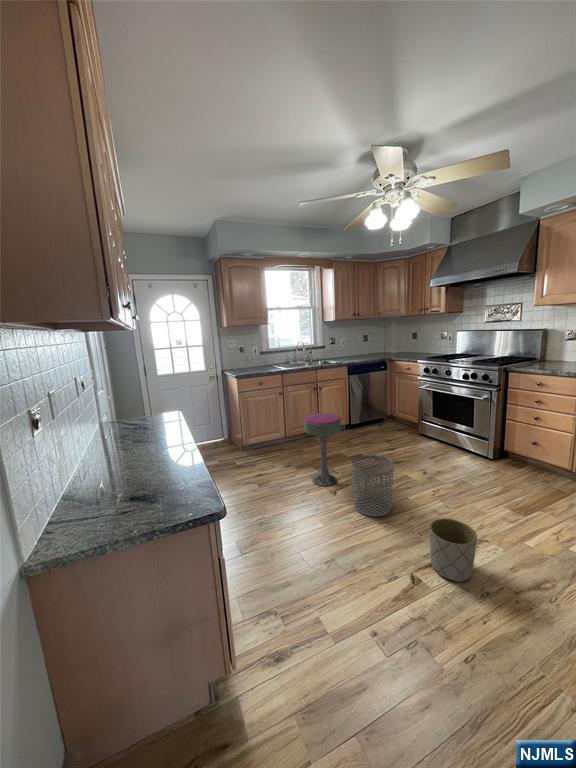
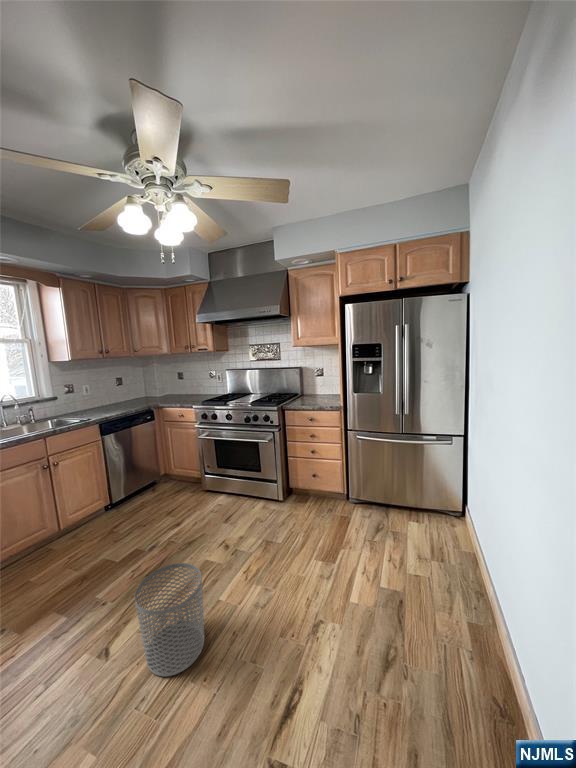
bar stool: present [304,413,341,486] -> none [26,515,106,654]
planter: present [430,518,477,583] -> none [277,629,335,734]

